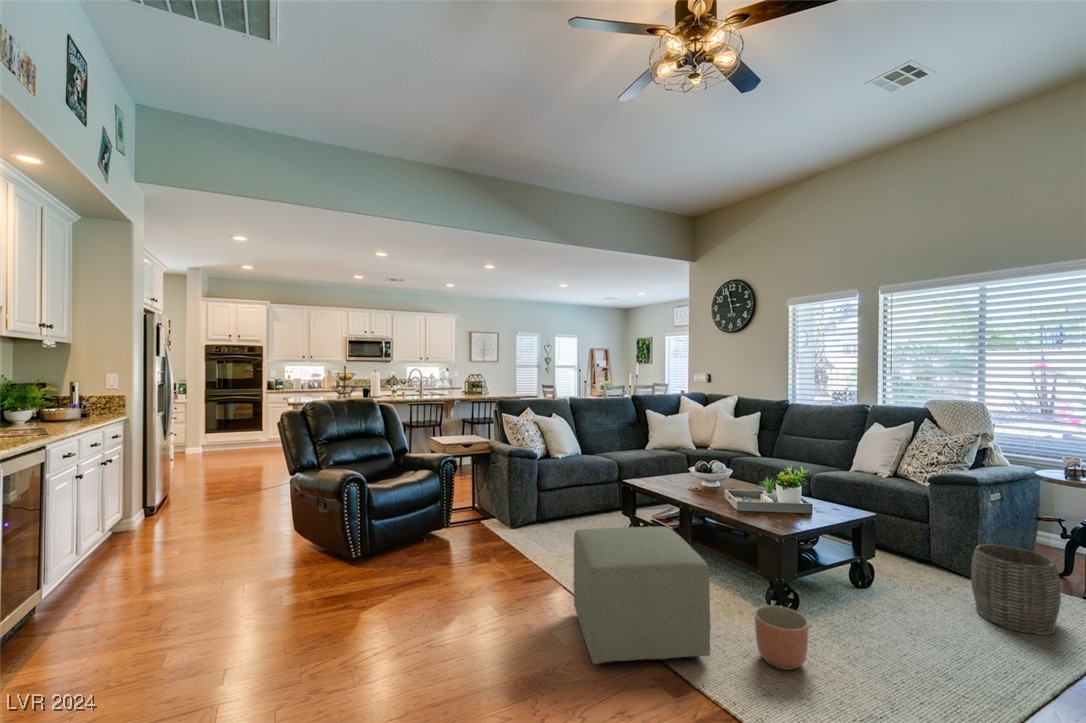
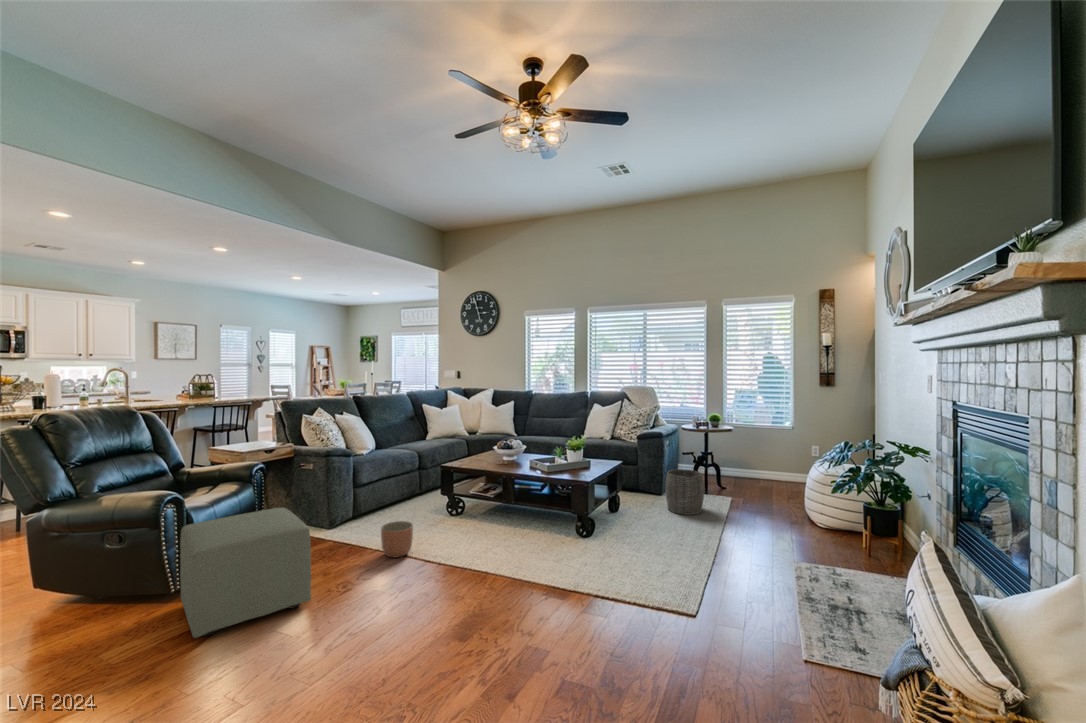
ottoman: present [573,527,711,664] -> present [180,508,311,638]
planter: present [755,605,809,670] -> present [381,521,413,558]

